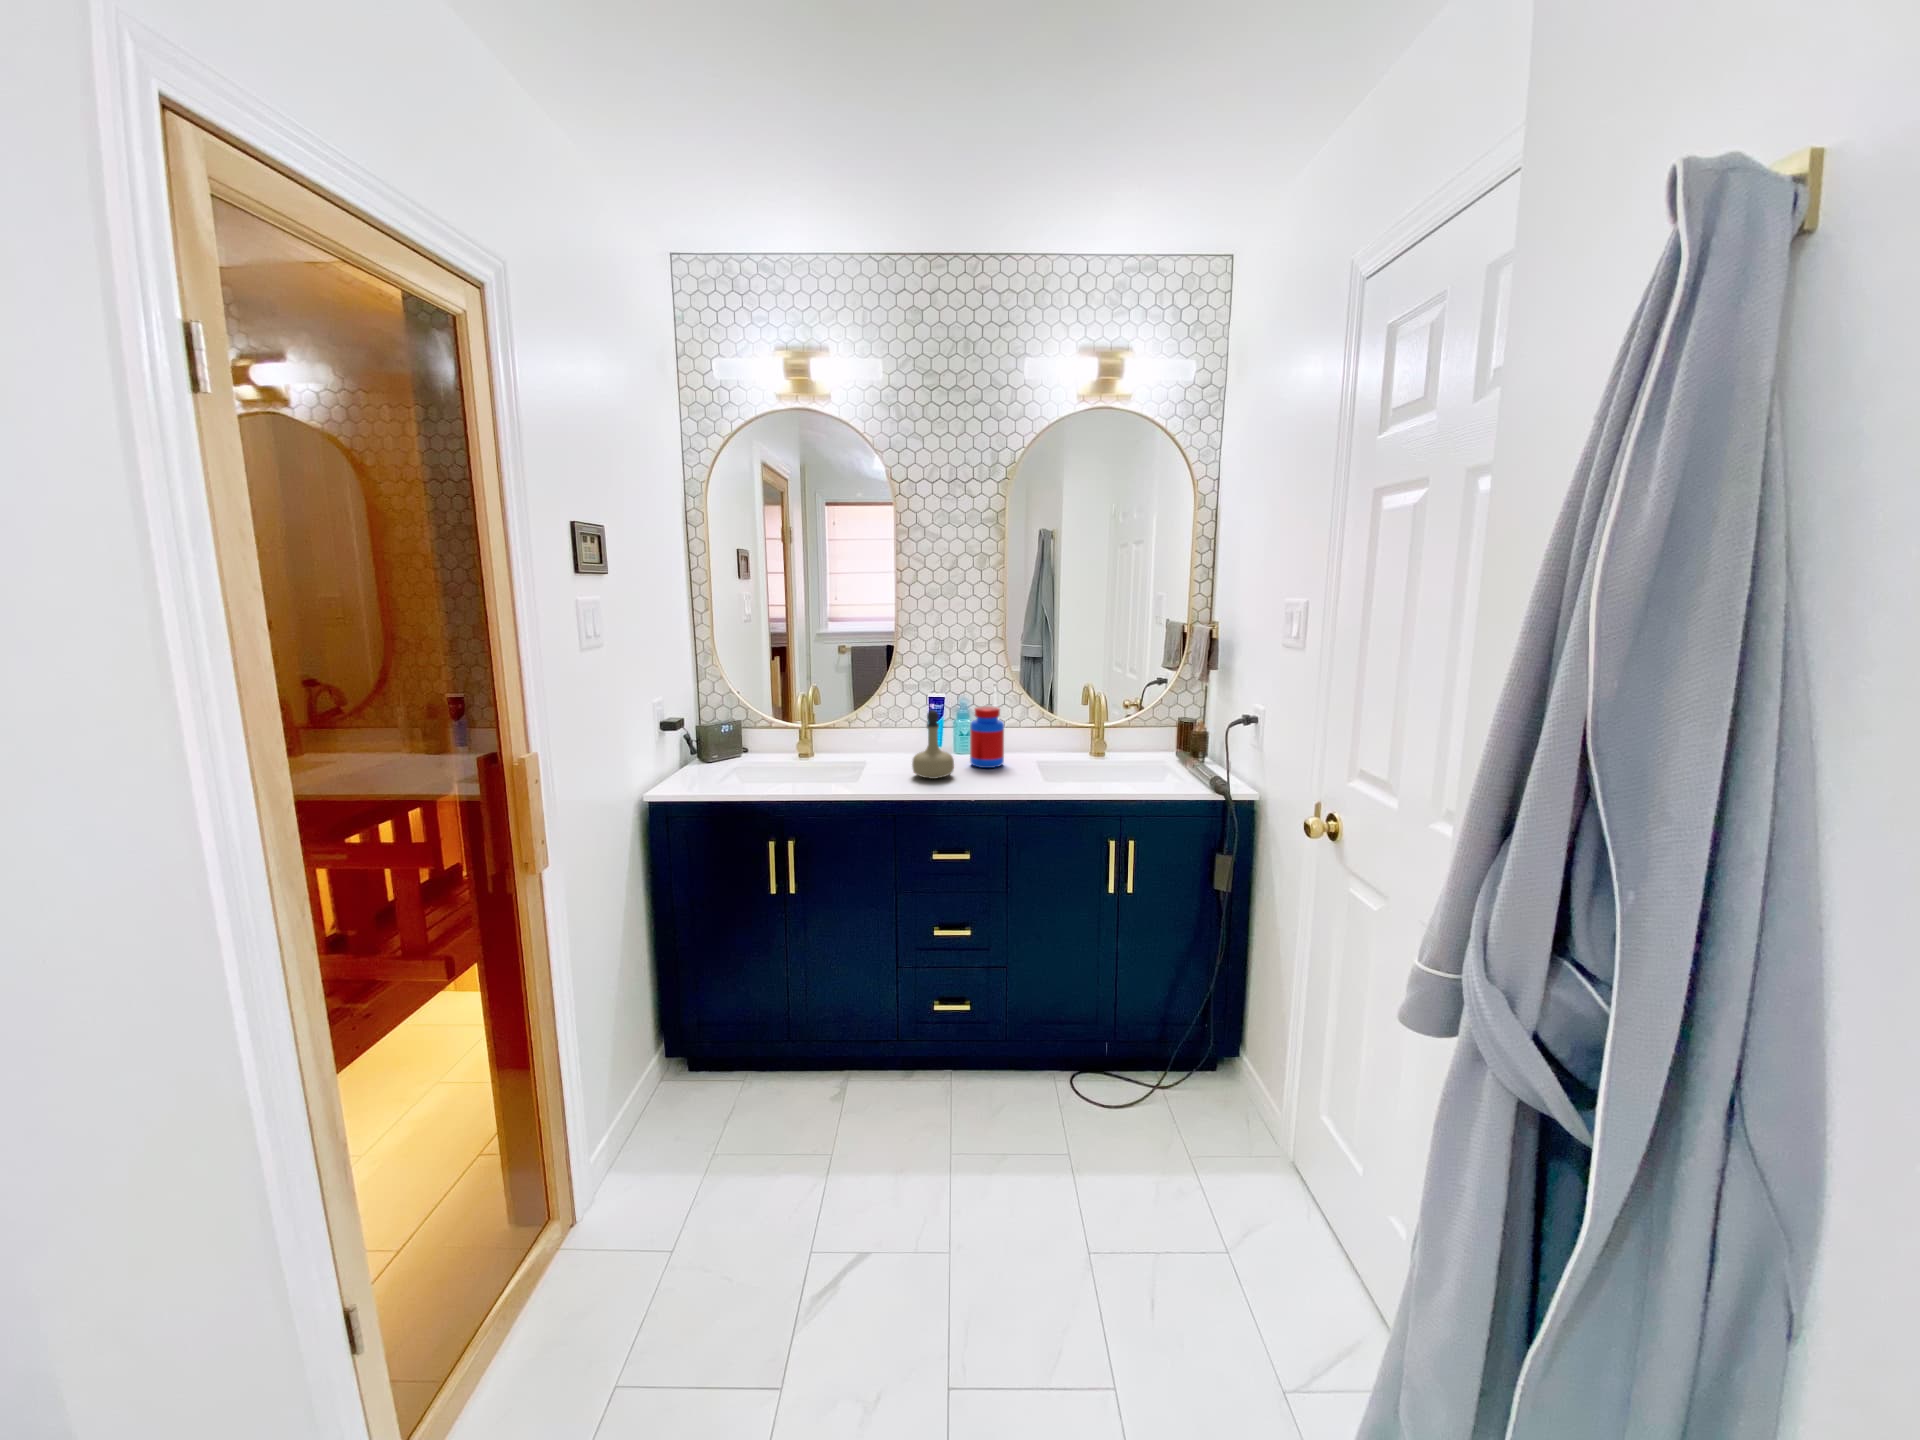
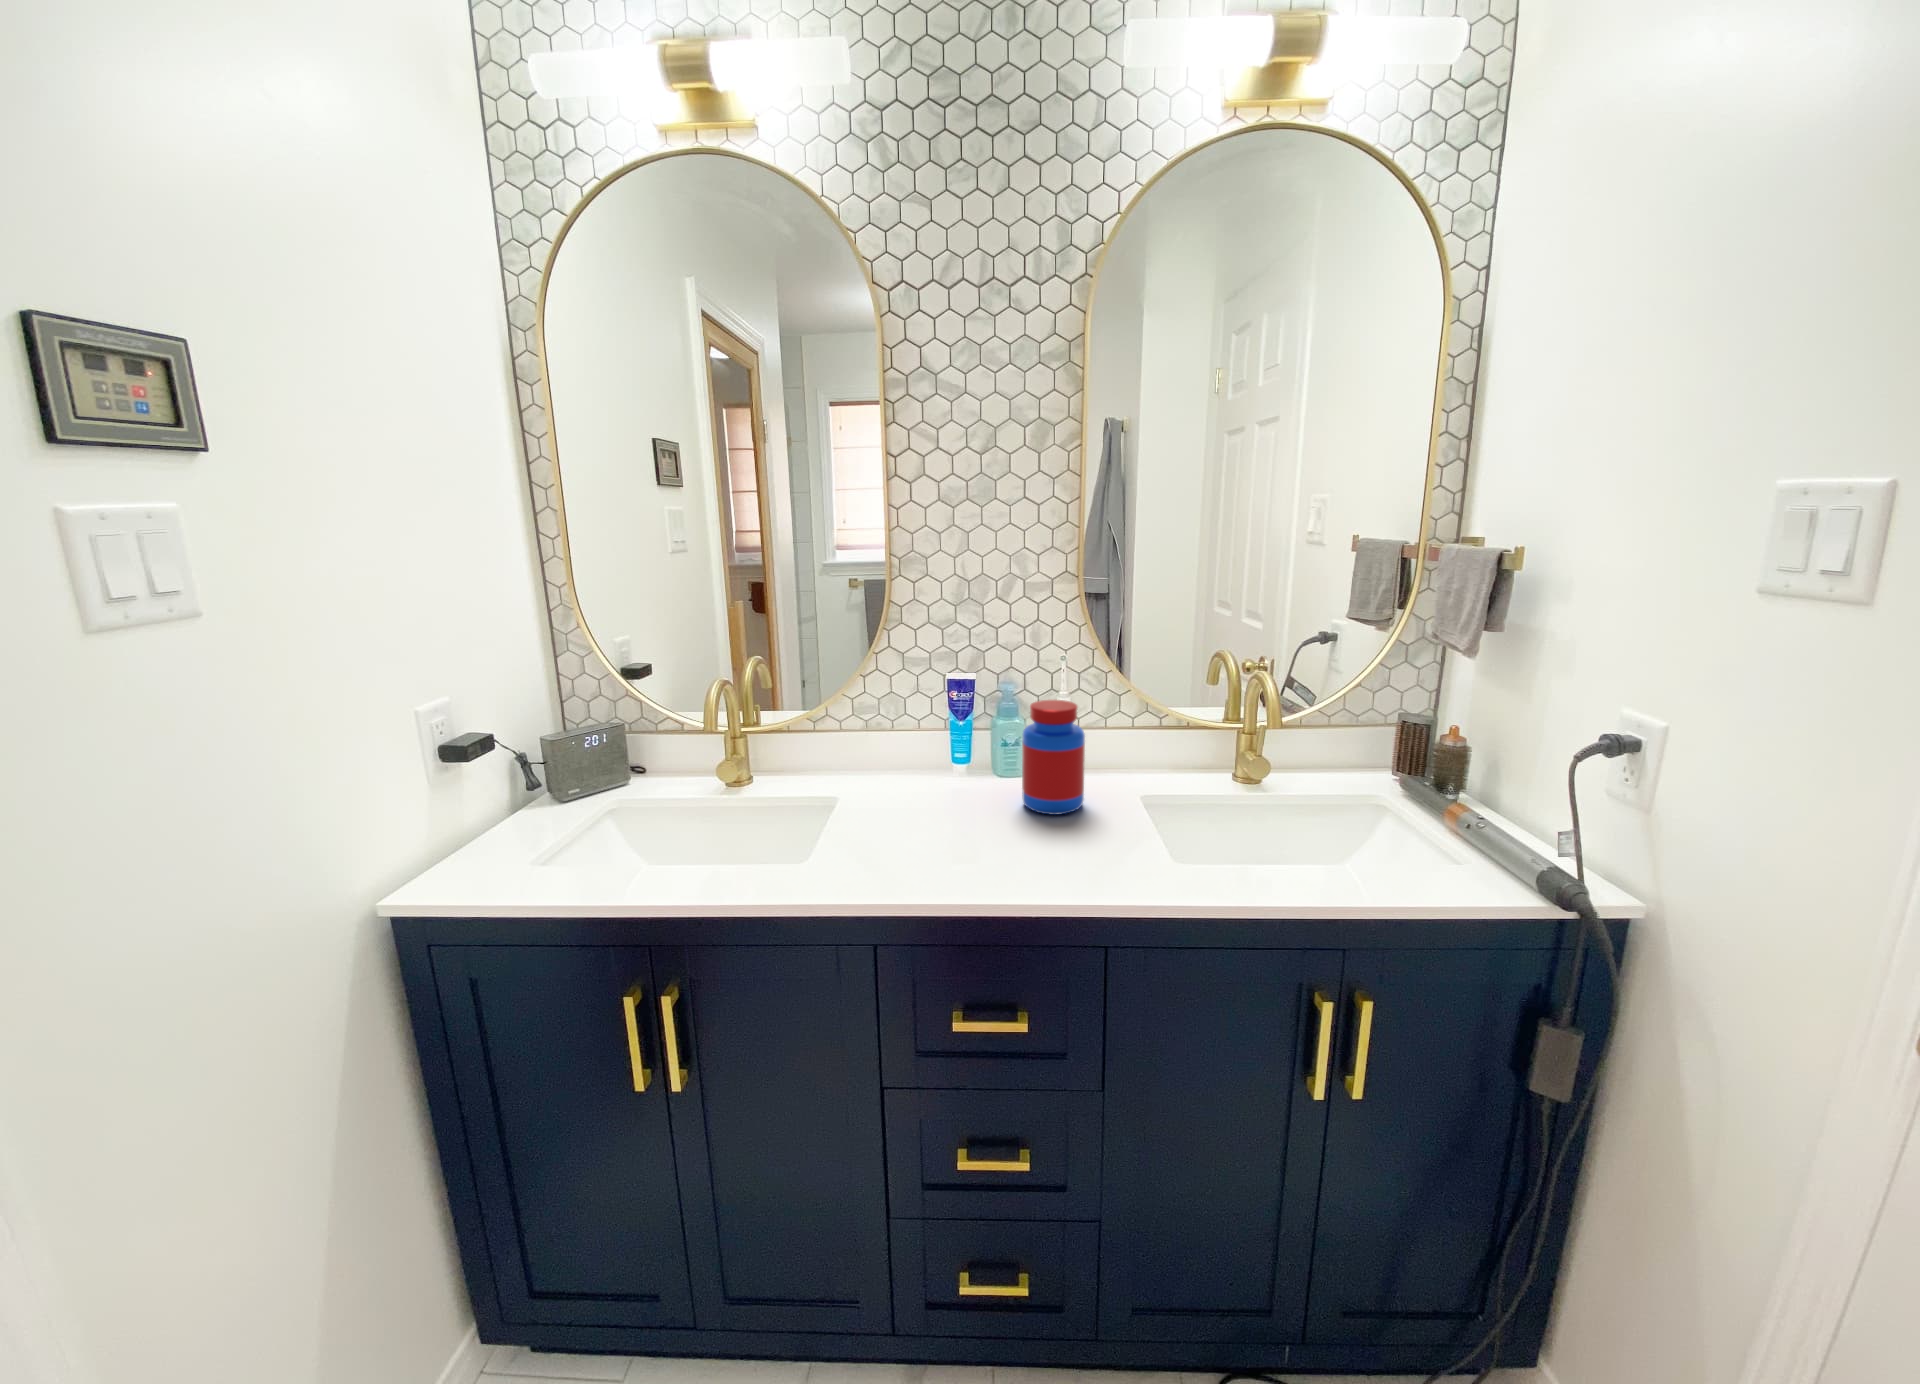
perfume bottle: present [912,710,954,779] -> none [916,716,994,846]

